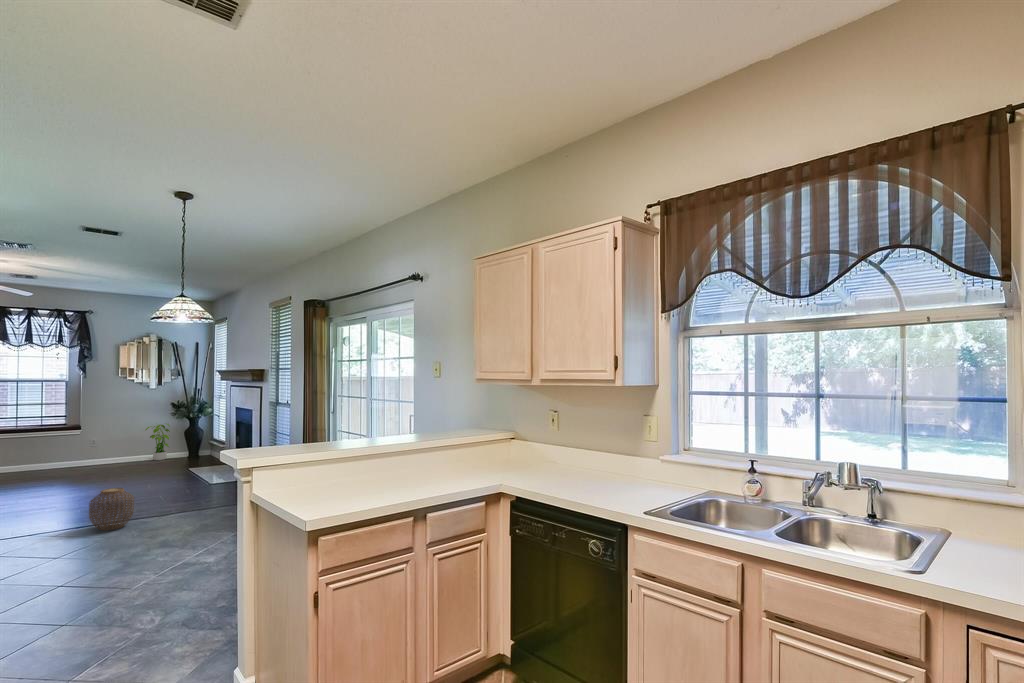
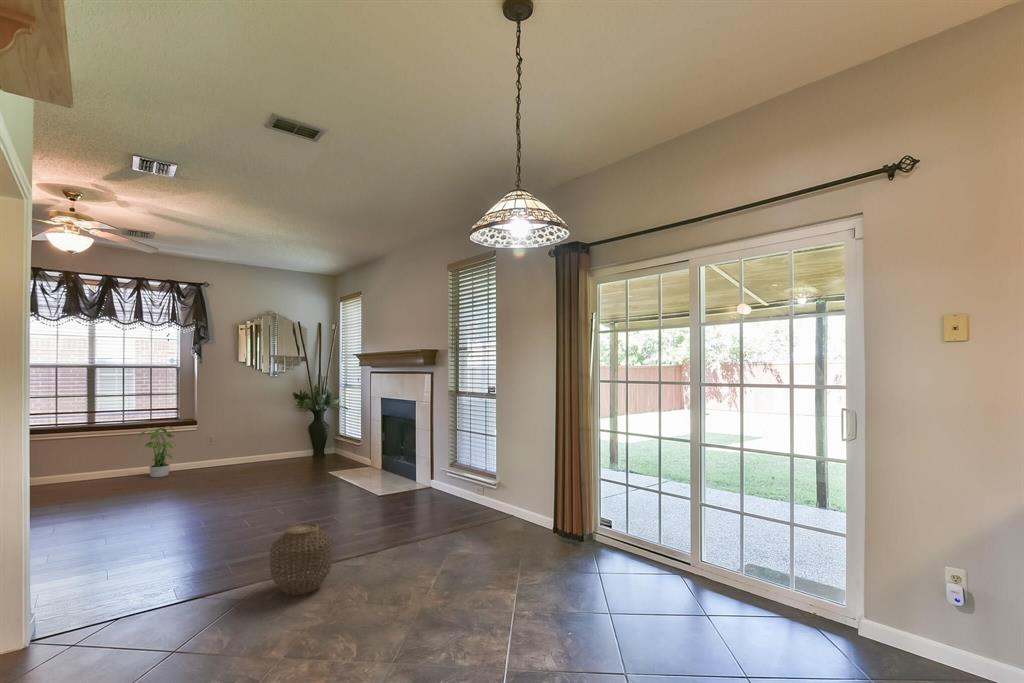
potted plant: present [145,424,170,460] -> present [138,426,174,477]

